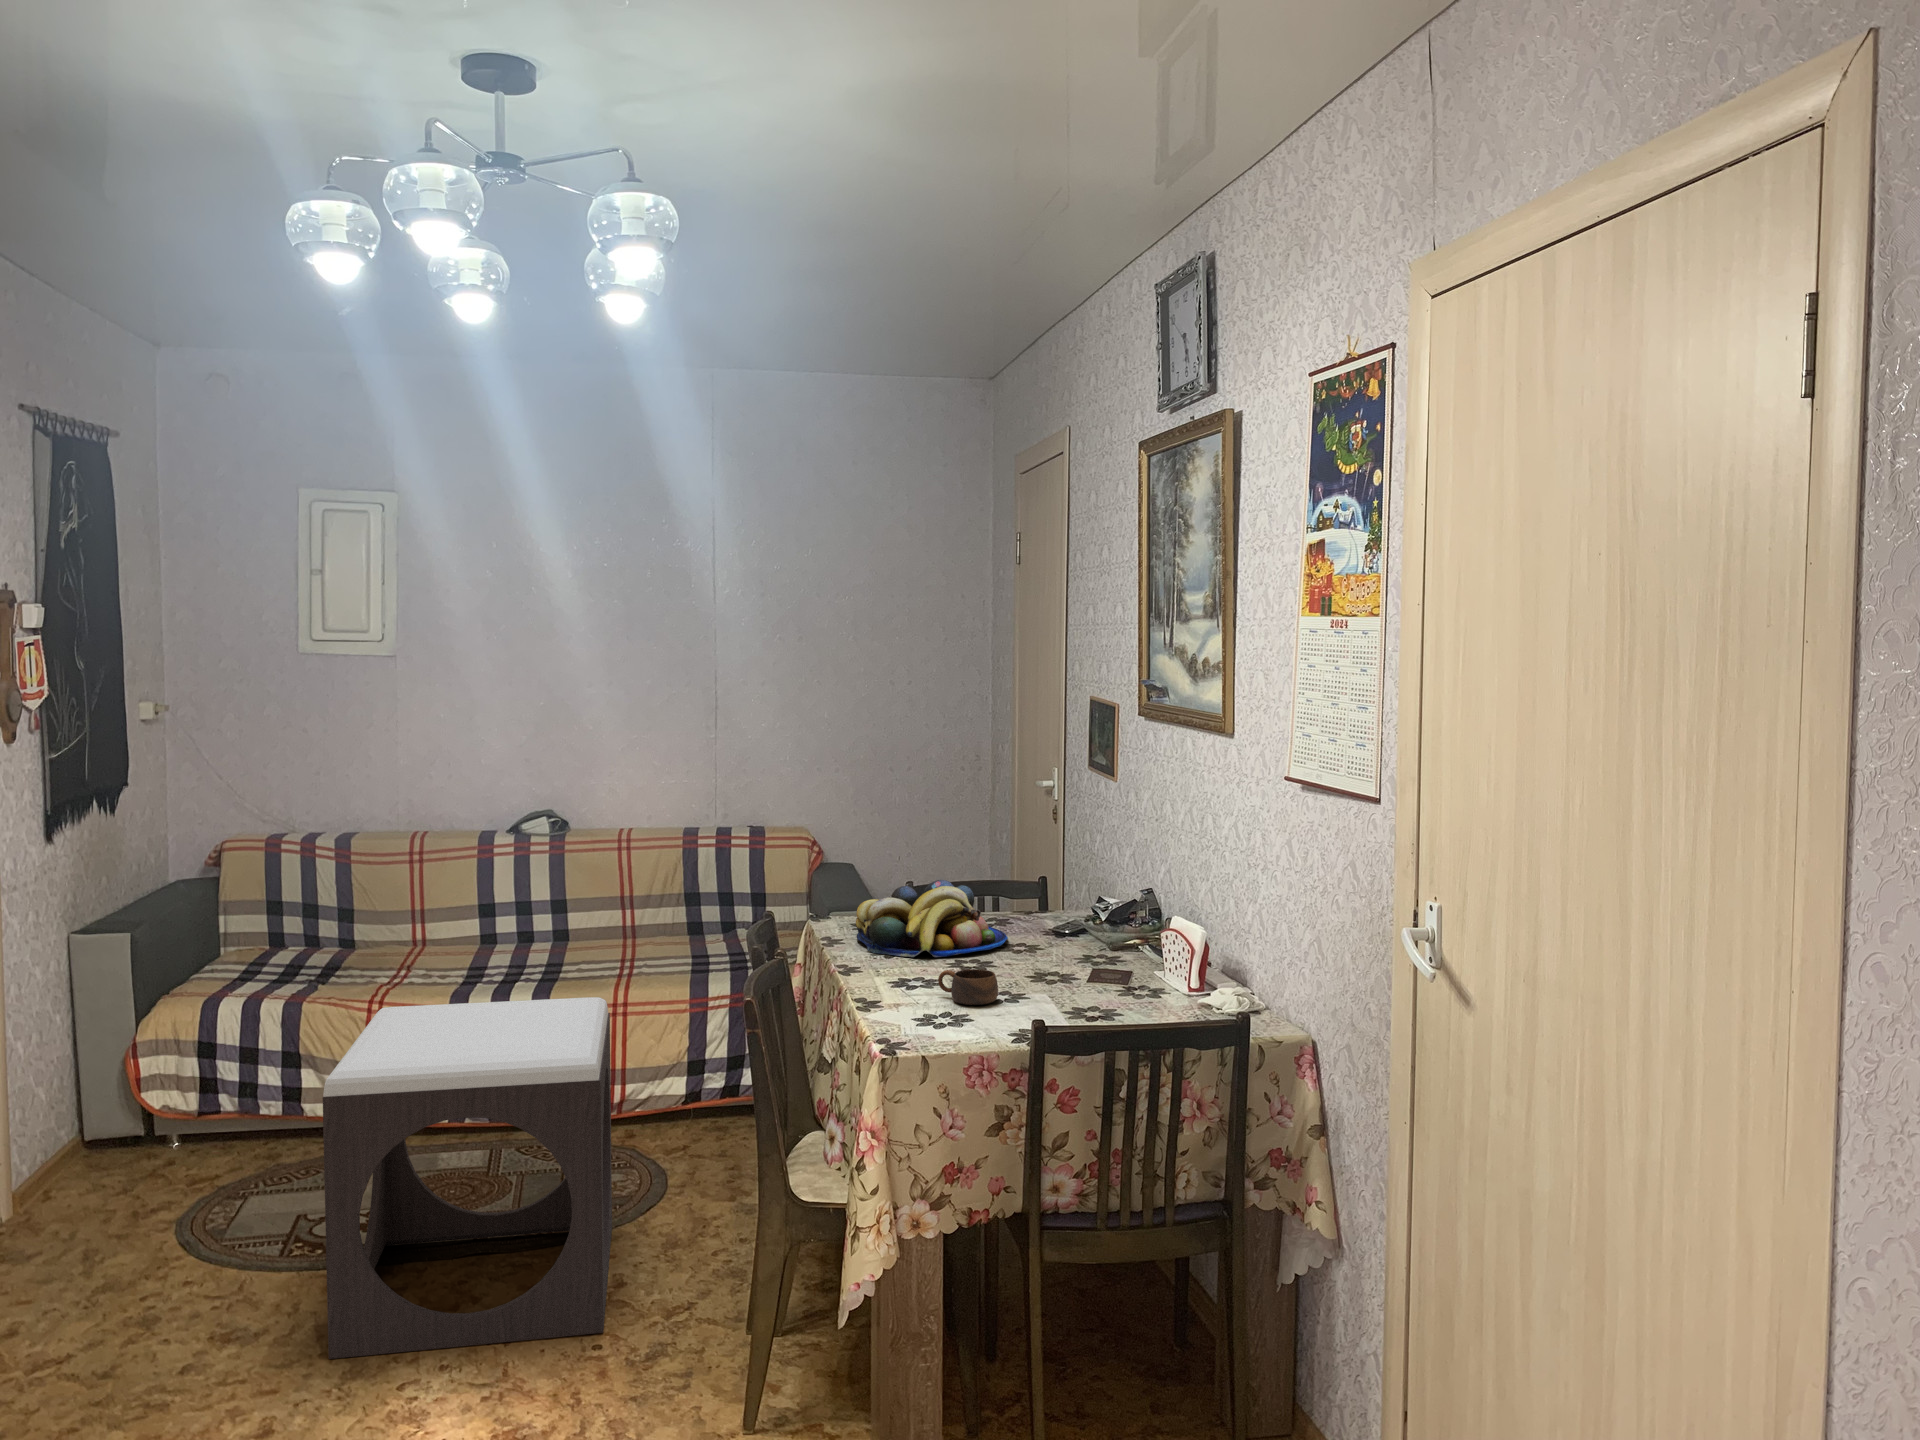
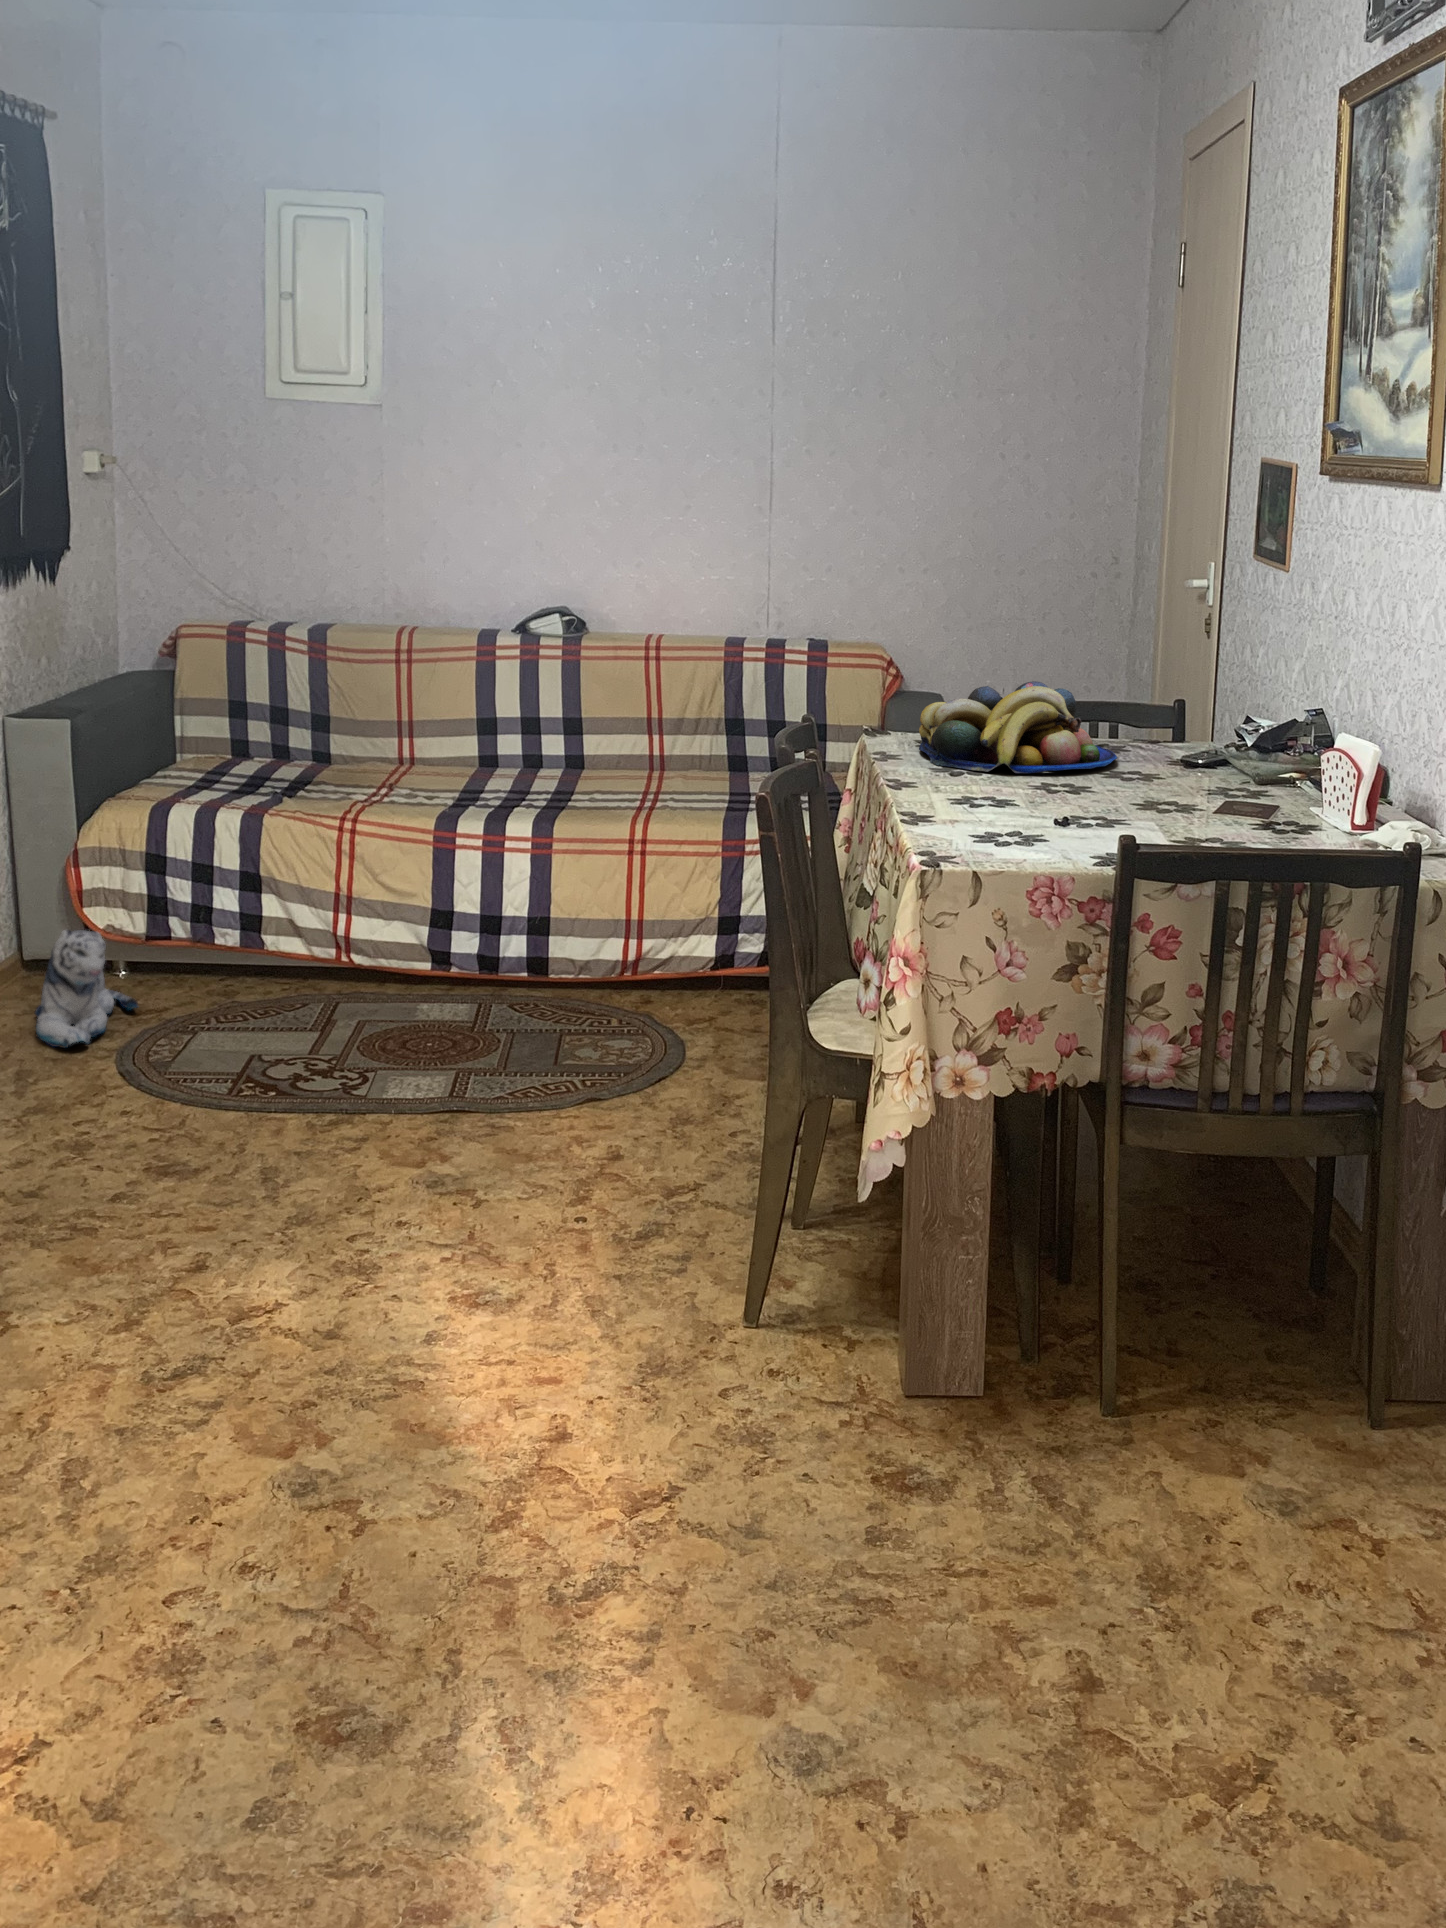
cup: present [938,969,998,1005] -> none [1010,779,1088,823]
footstool: present [323,997,612,1359] -> none [267,811,614,1207]
plush toy: none [95,1116,192,1224] -> present [35,930,138,1048]

